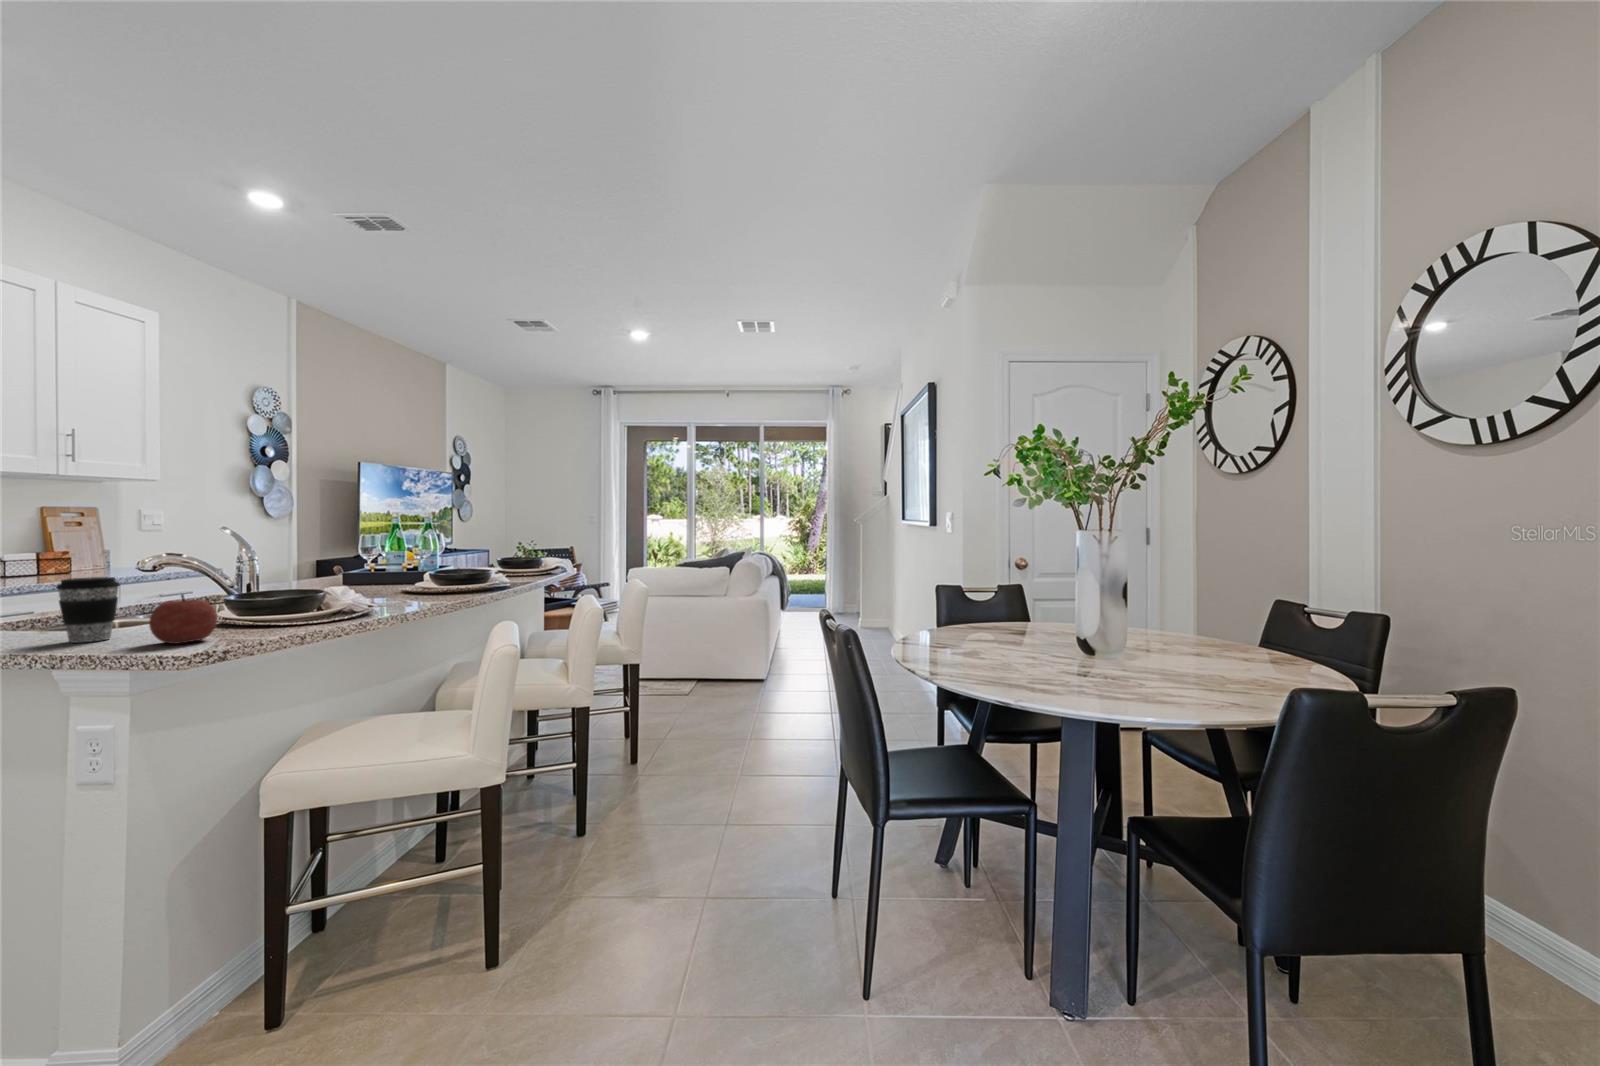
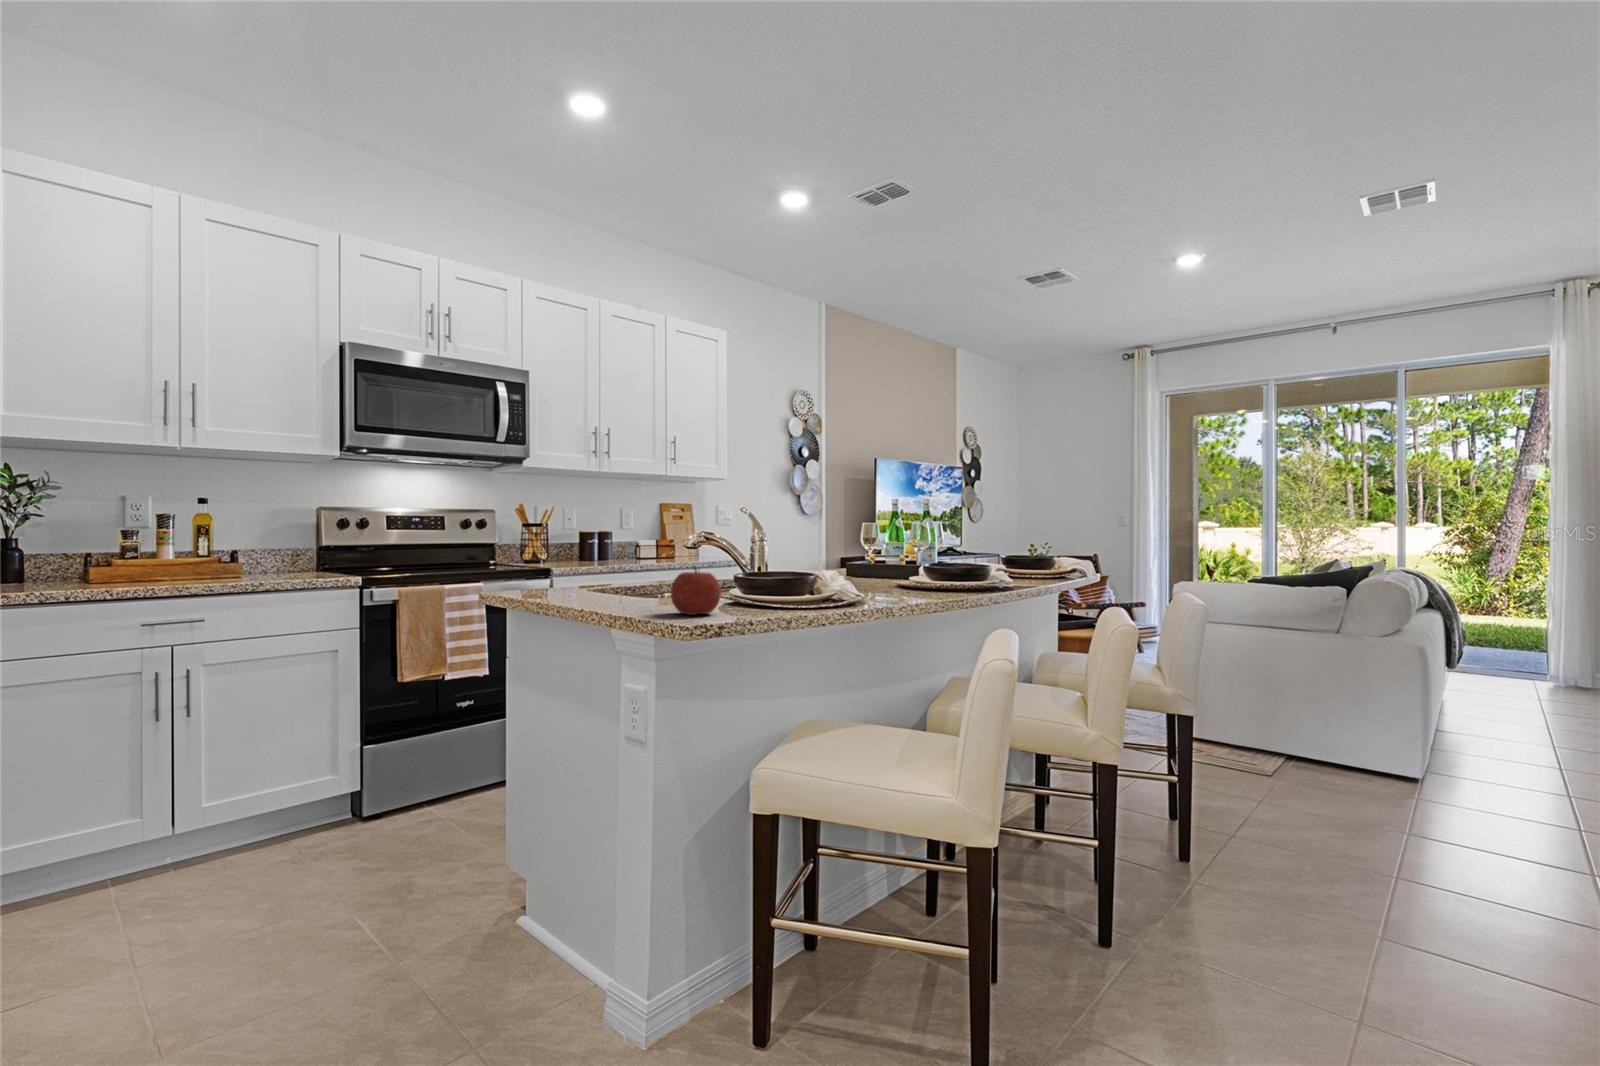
coffee cup: present [56,577,120,642] -> none [617,547,658,606]

